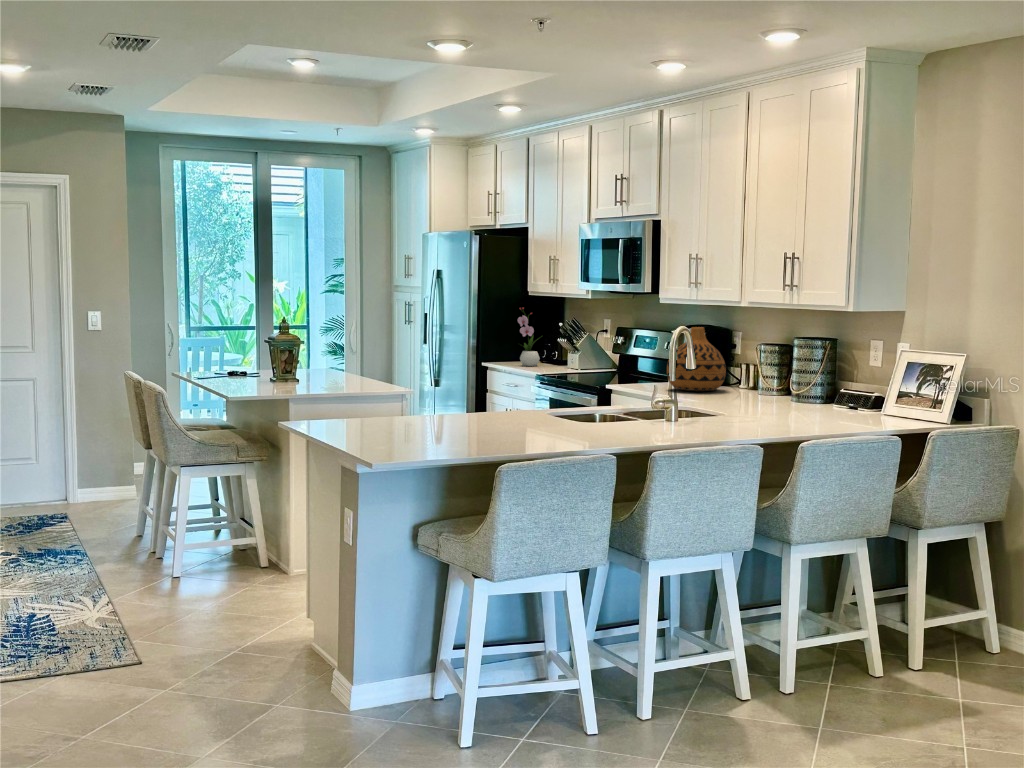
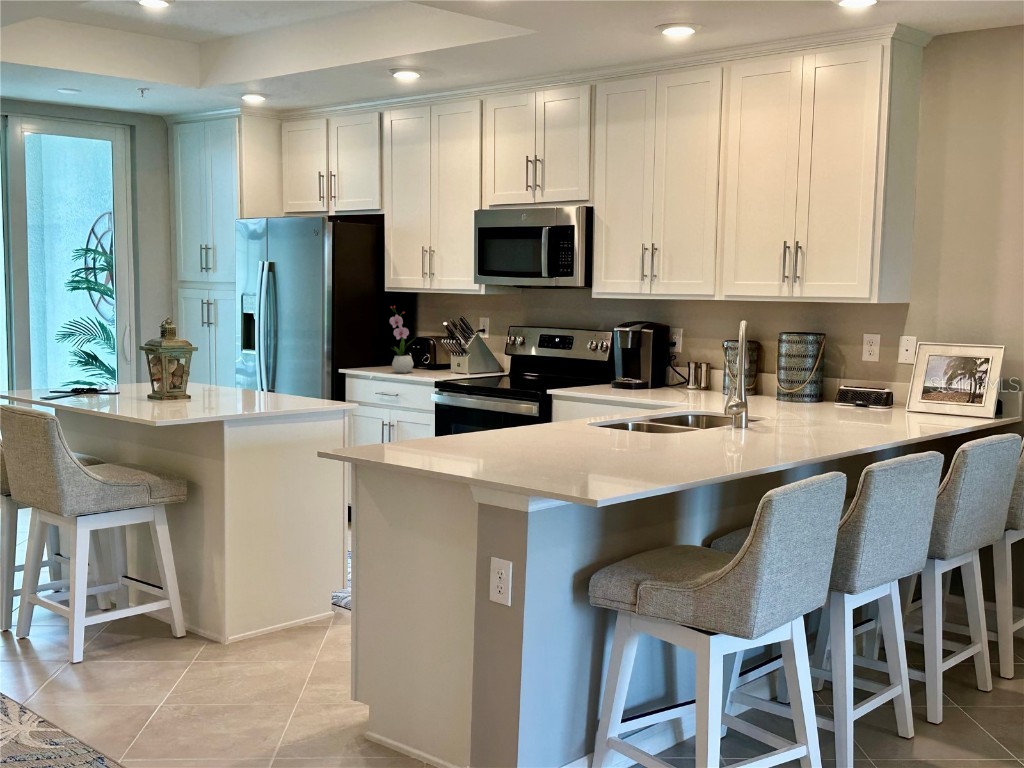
vase: present [667,327,726,391] -> none [631,324,696,395]

